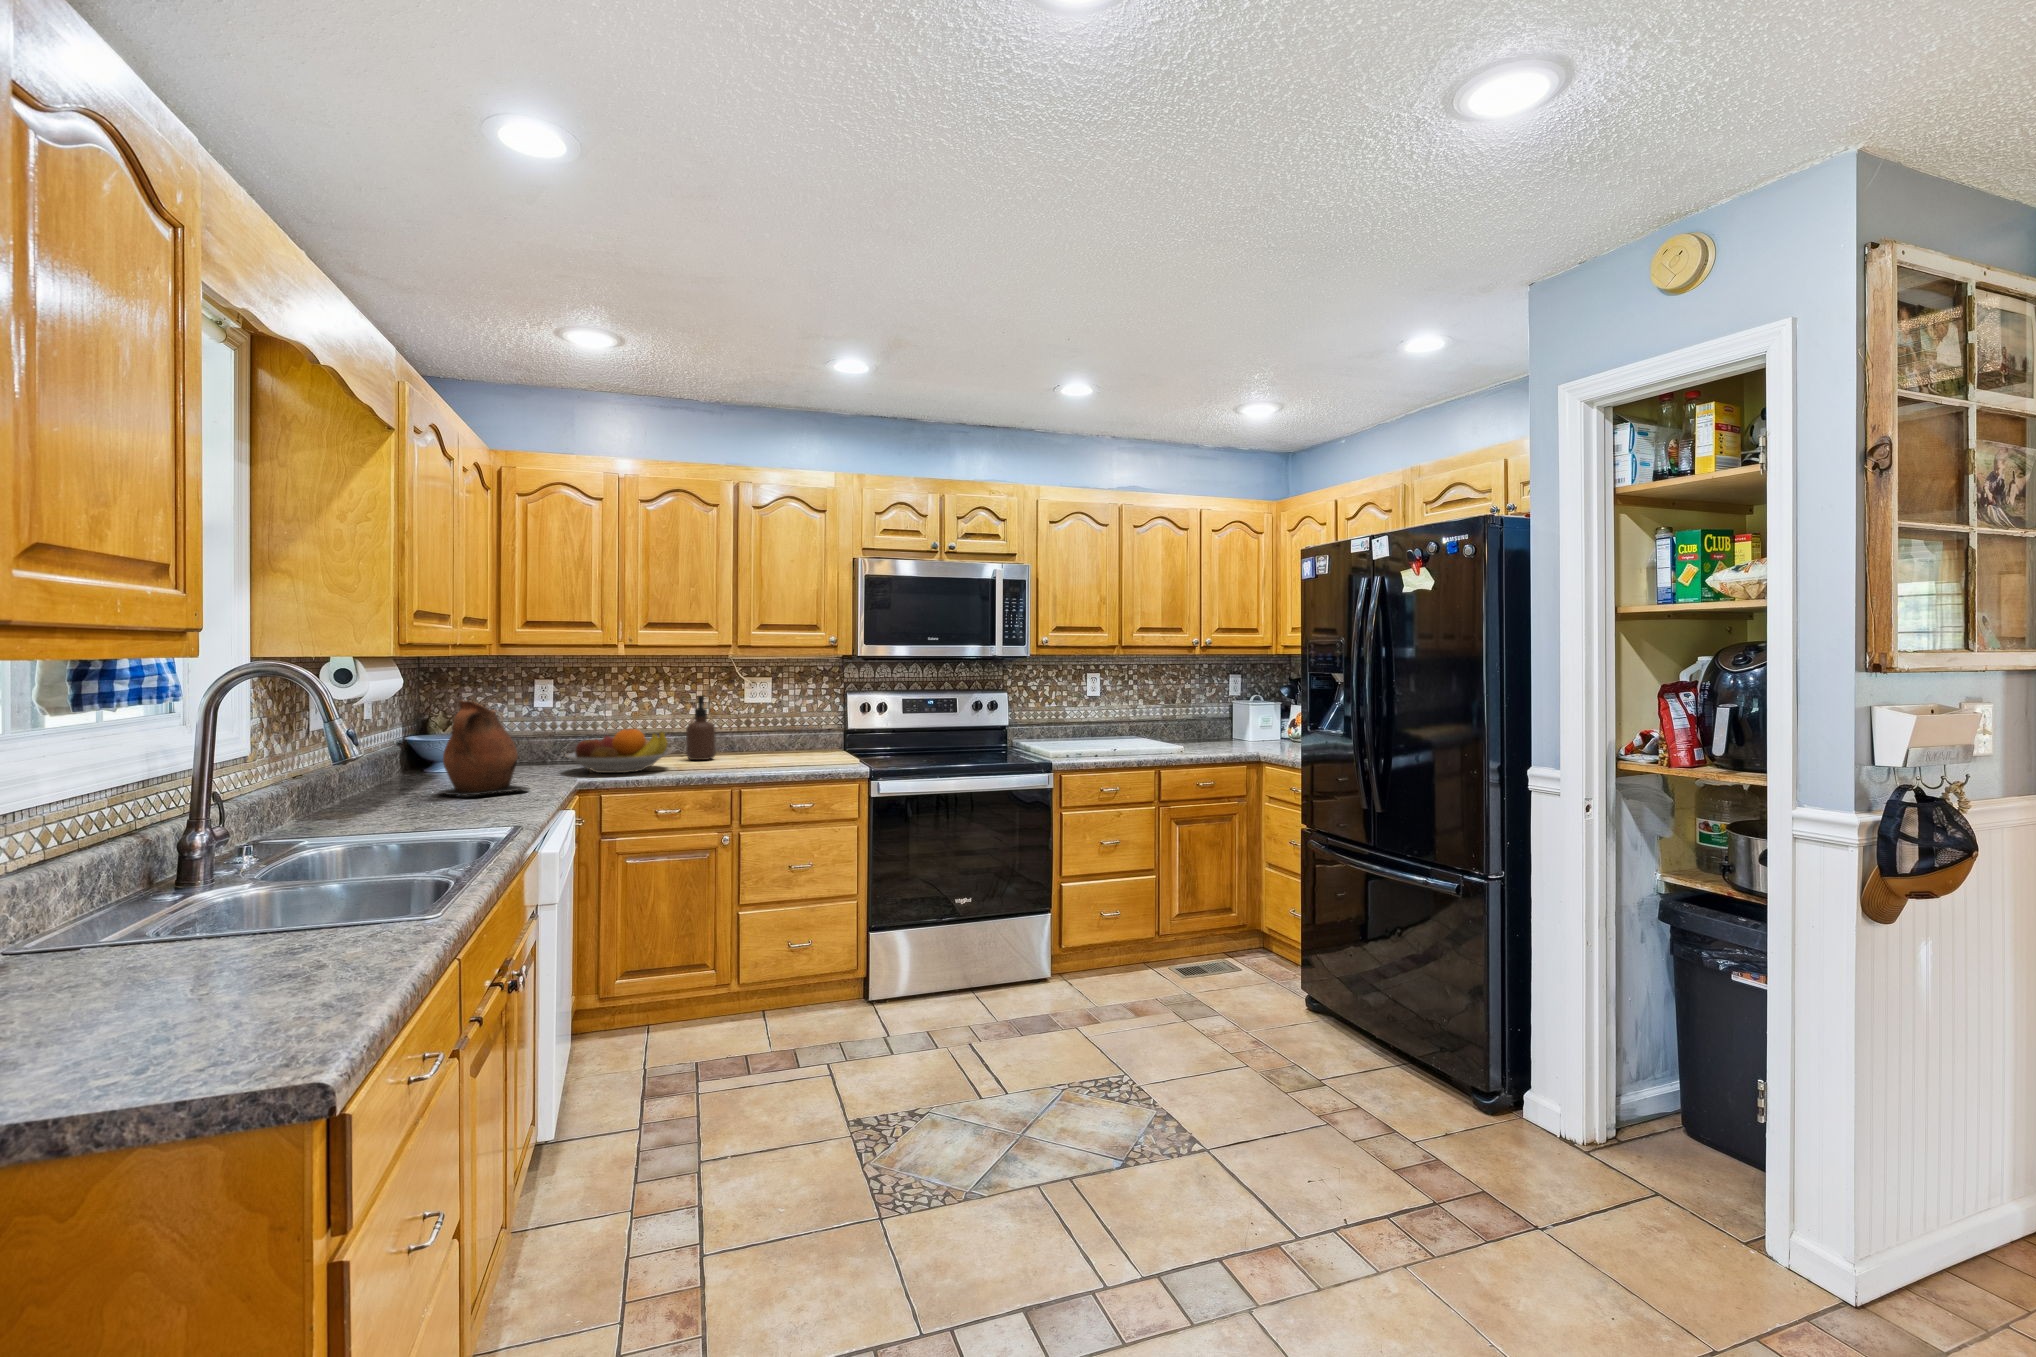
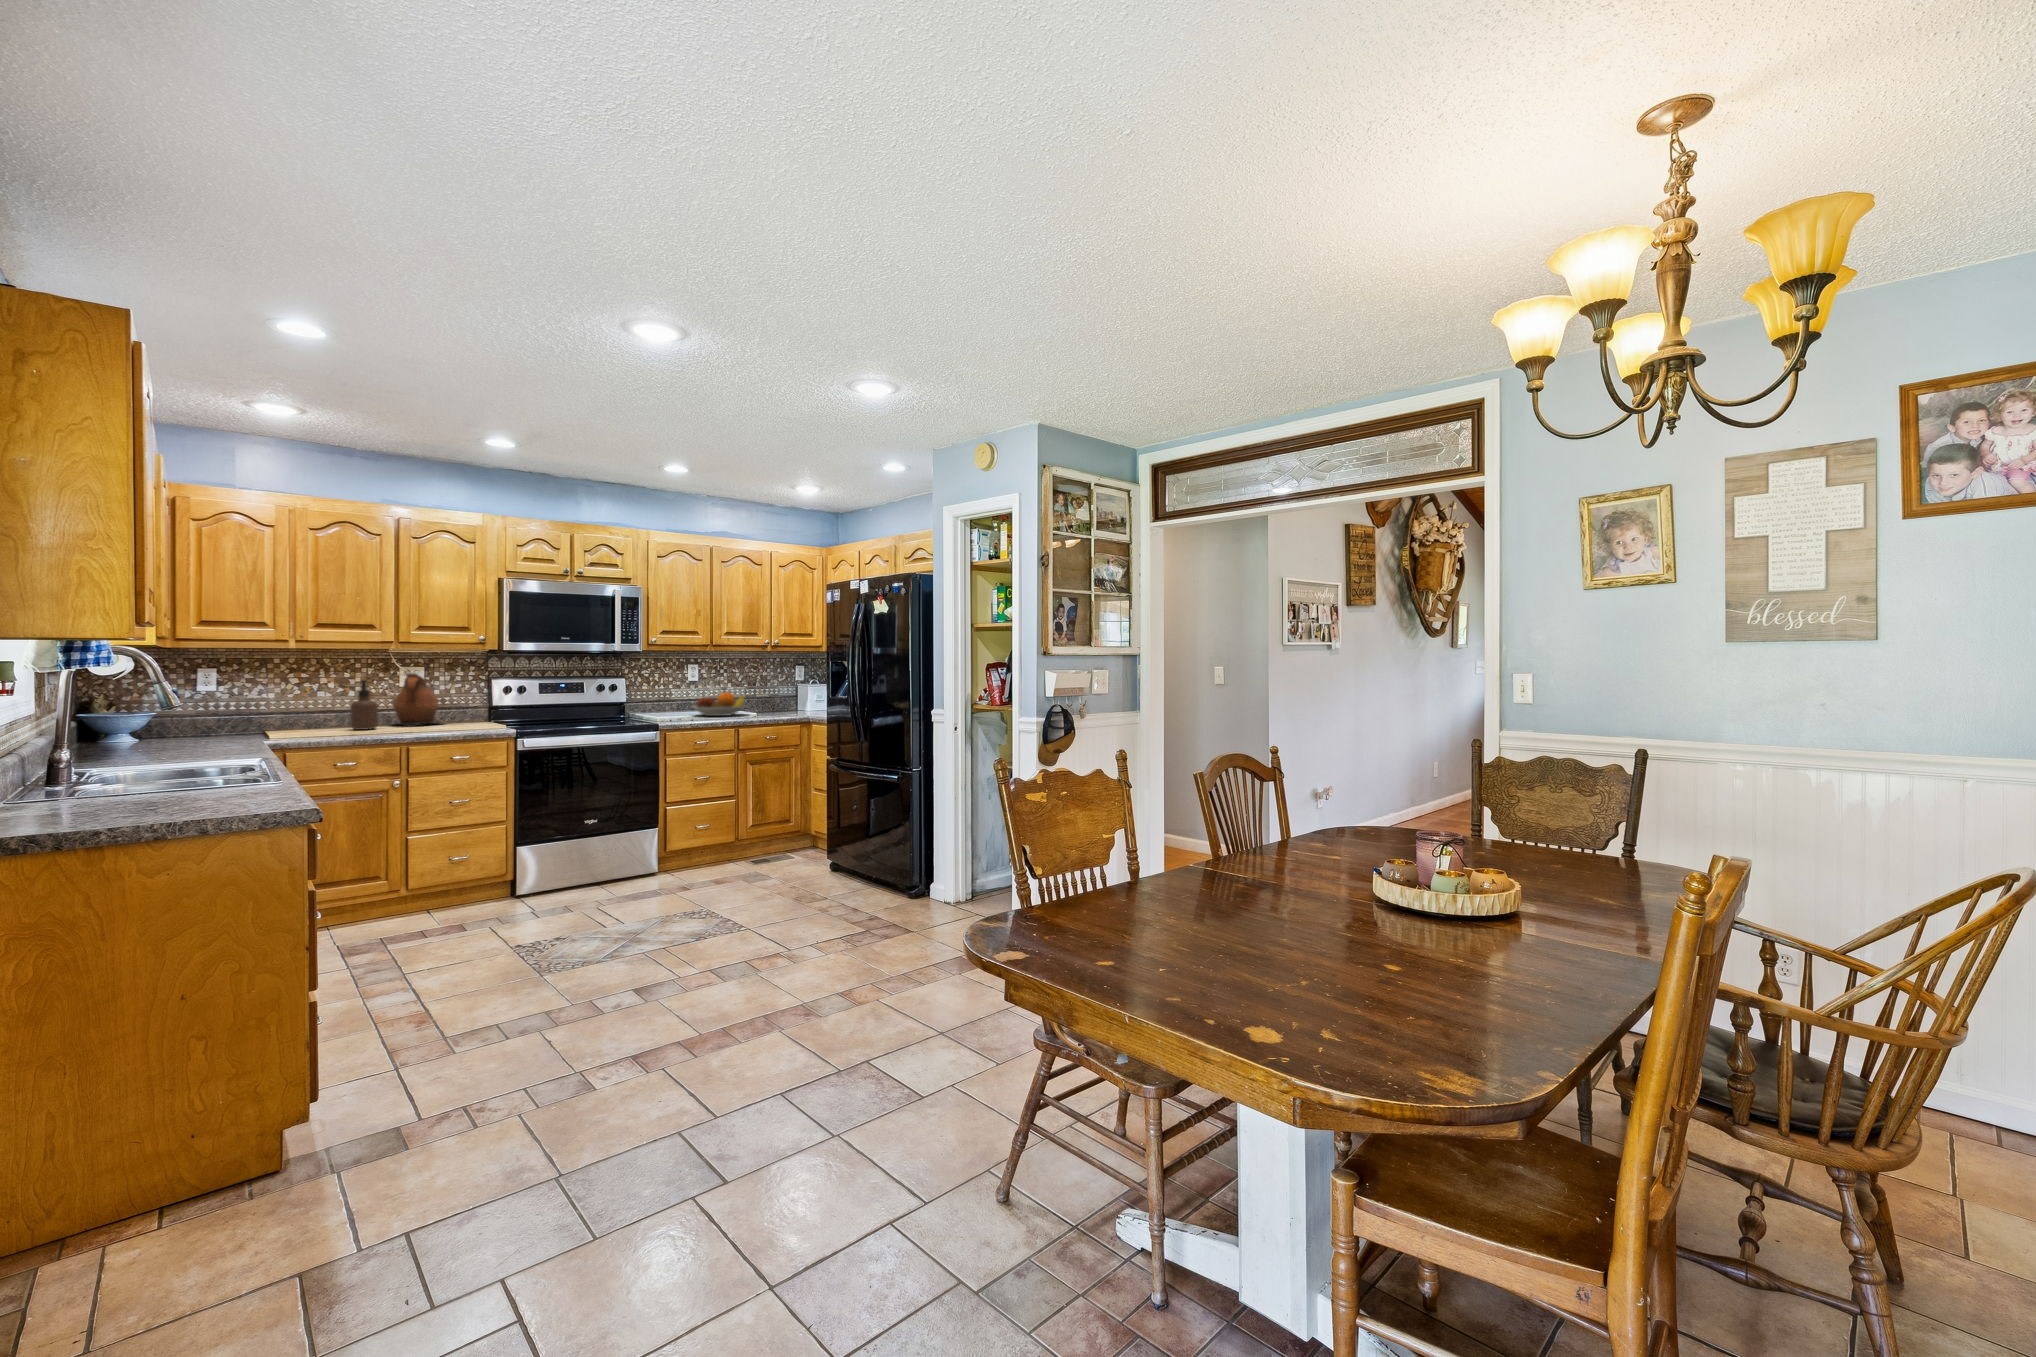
ceramic pitcher: present [439,701,529,796] -> present [393,673,439,725]
fruit bowl: present [565,729,670,773] -> present [692,692,747,716]

